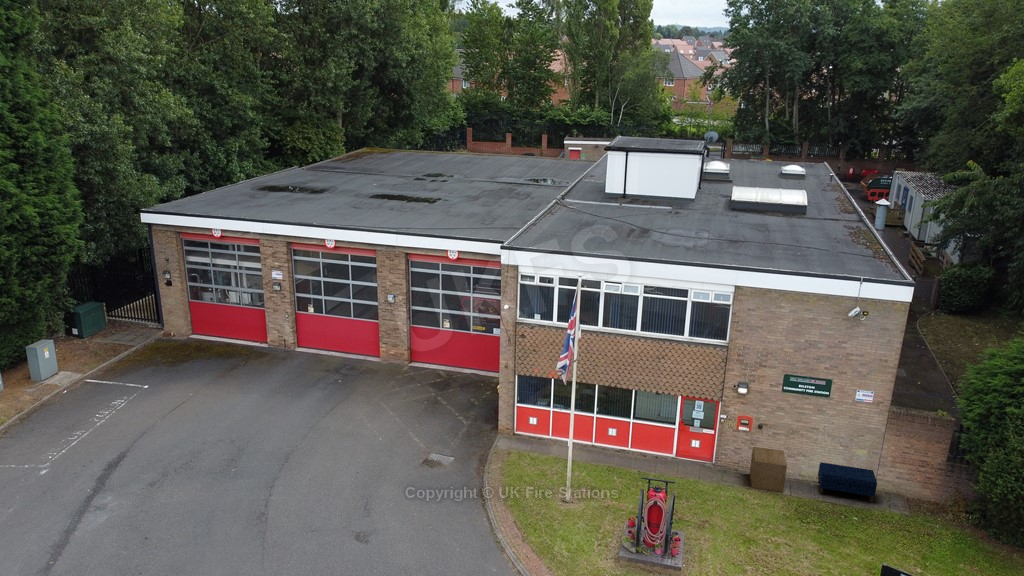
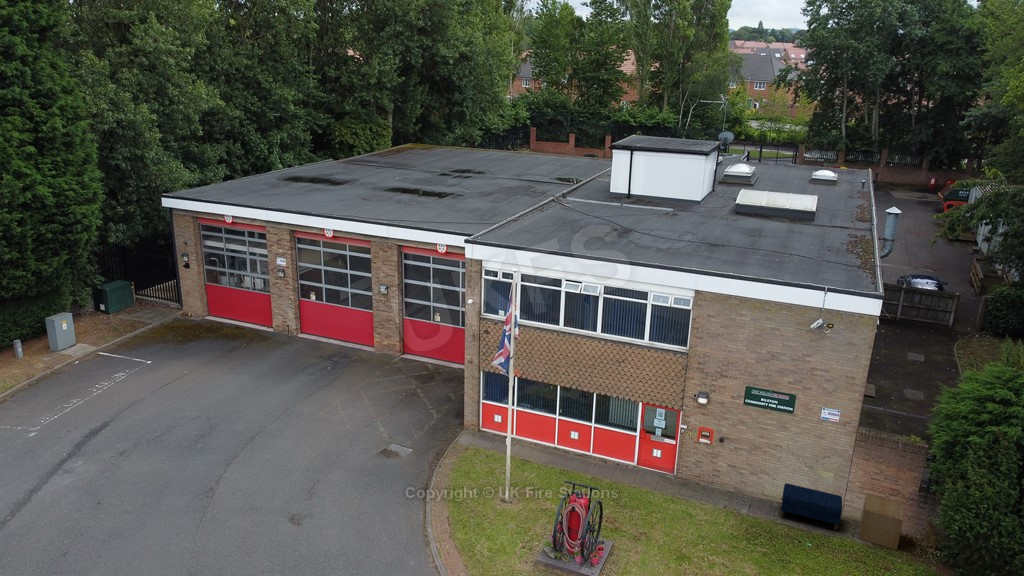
cardboard box: present [750,447,787,492] -> present [859,493,903,550]

